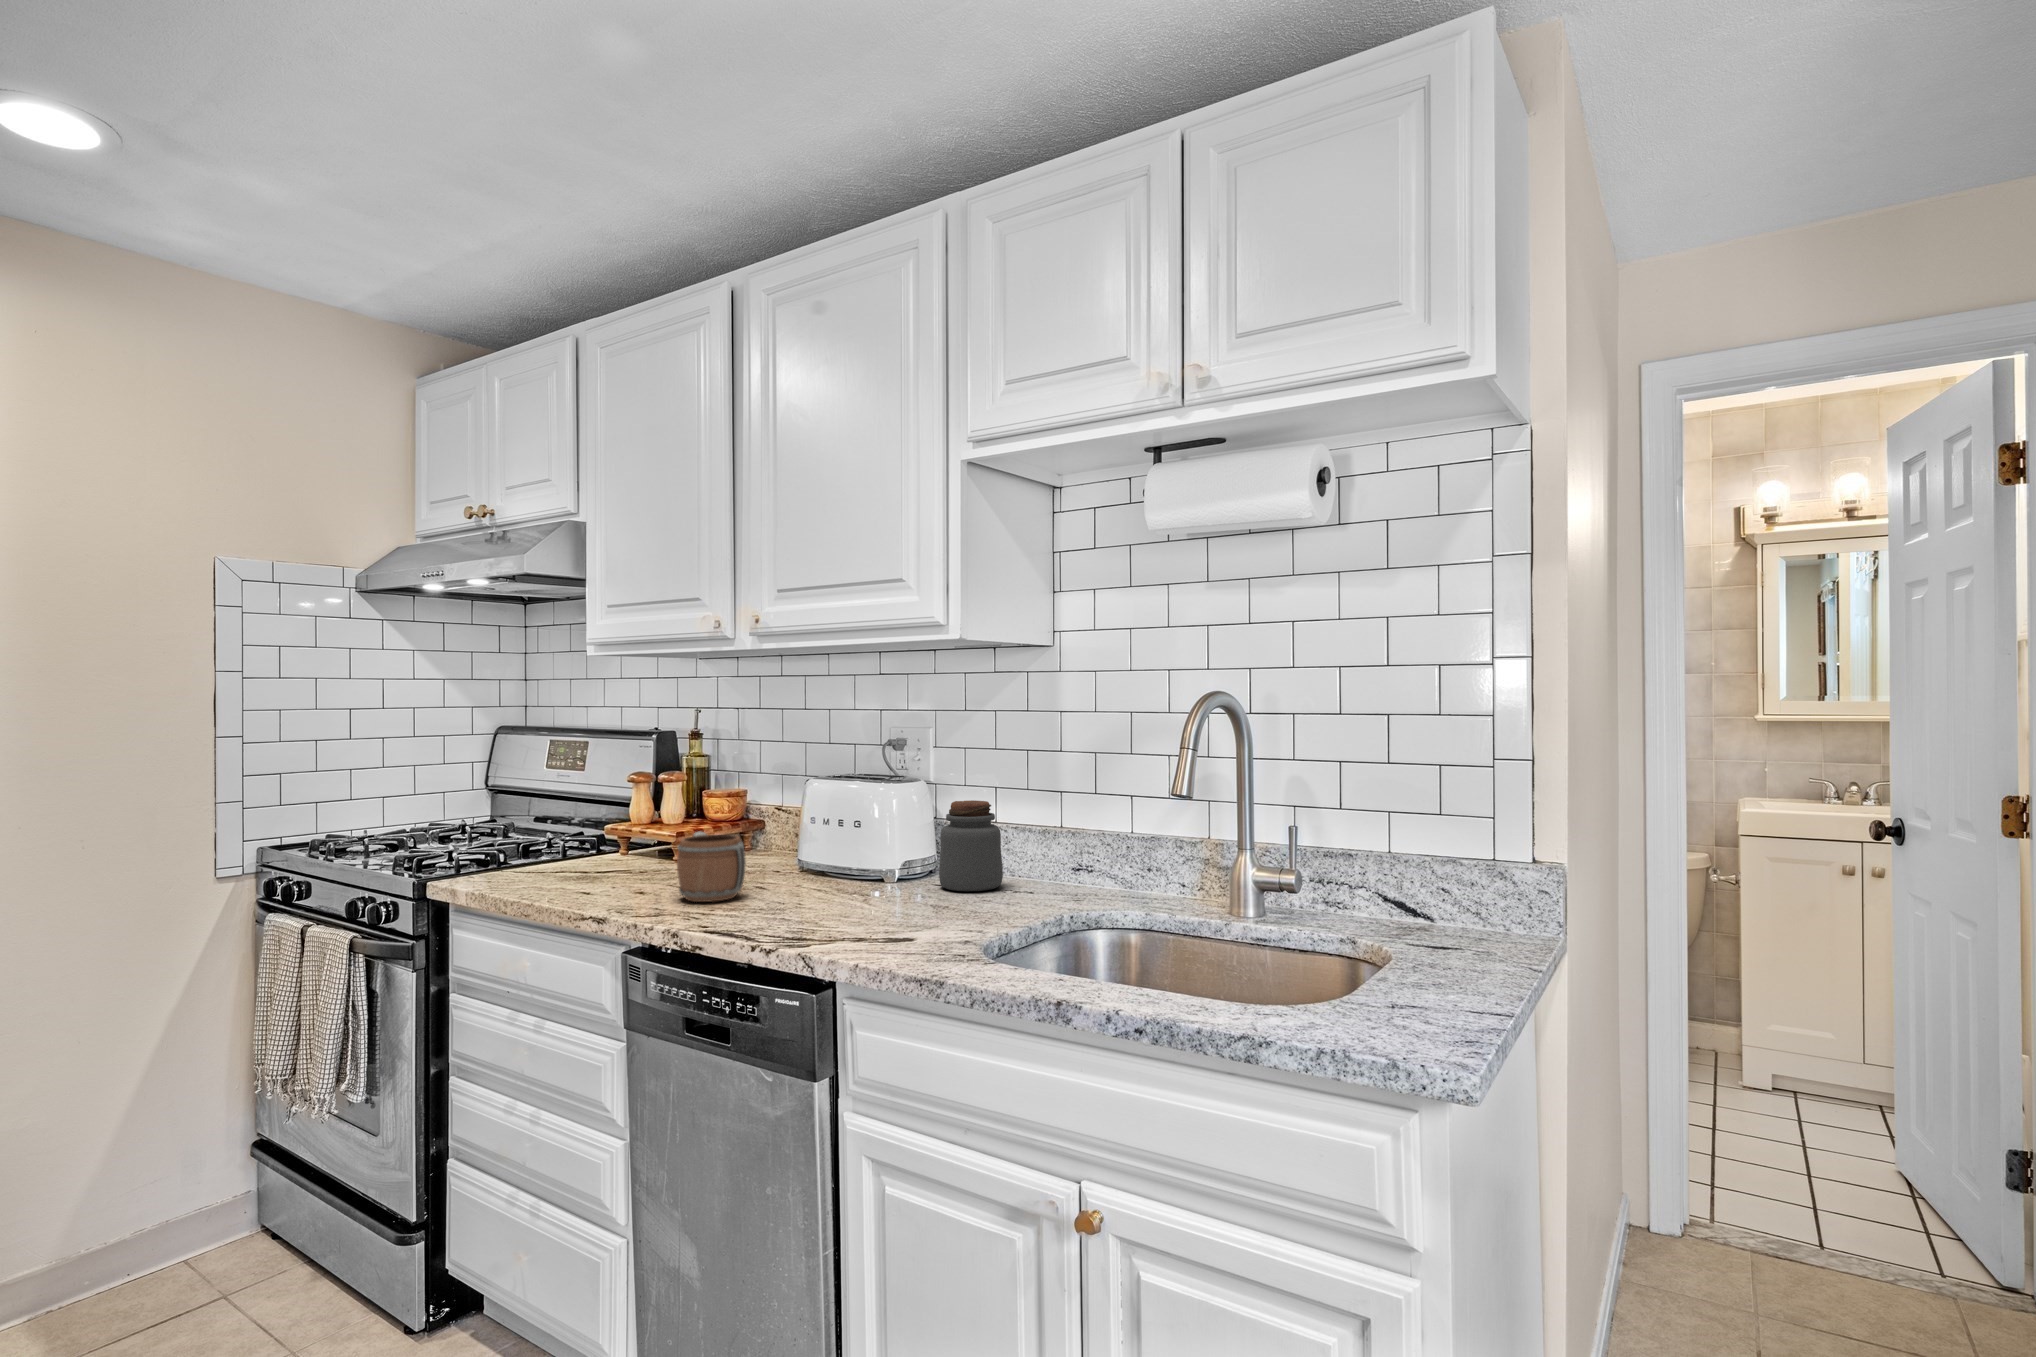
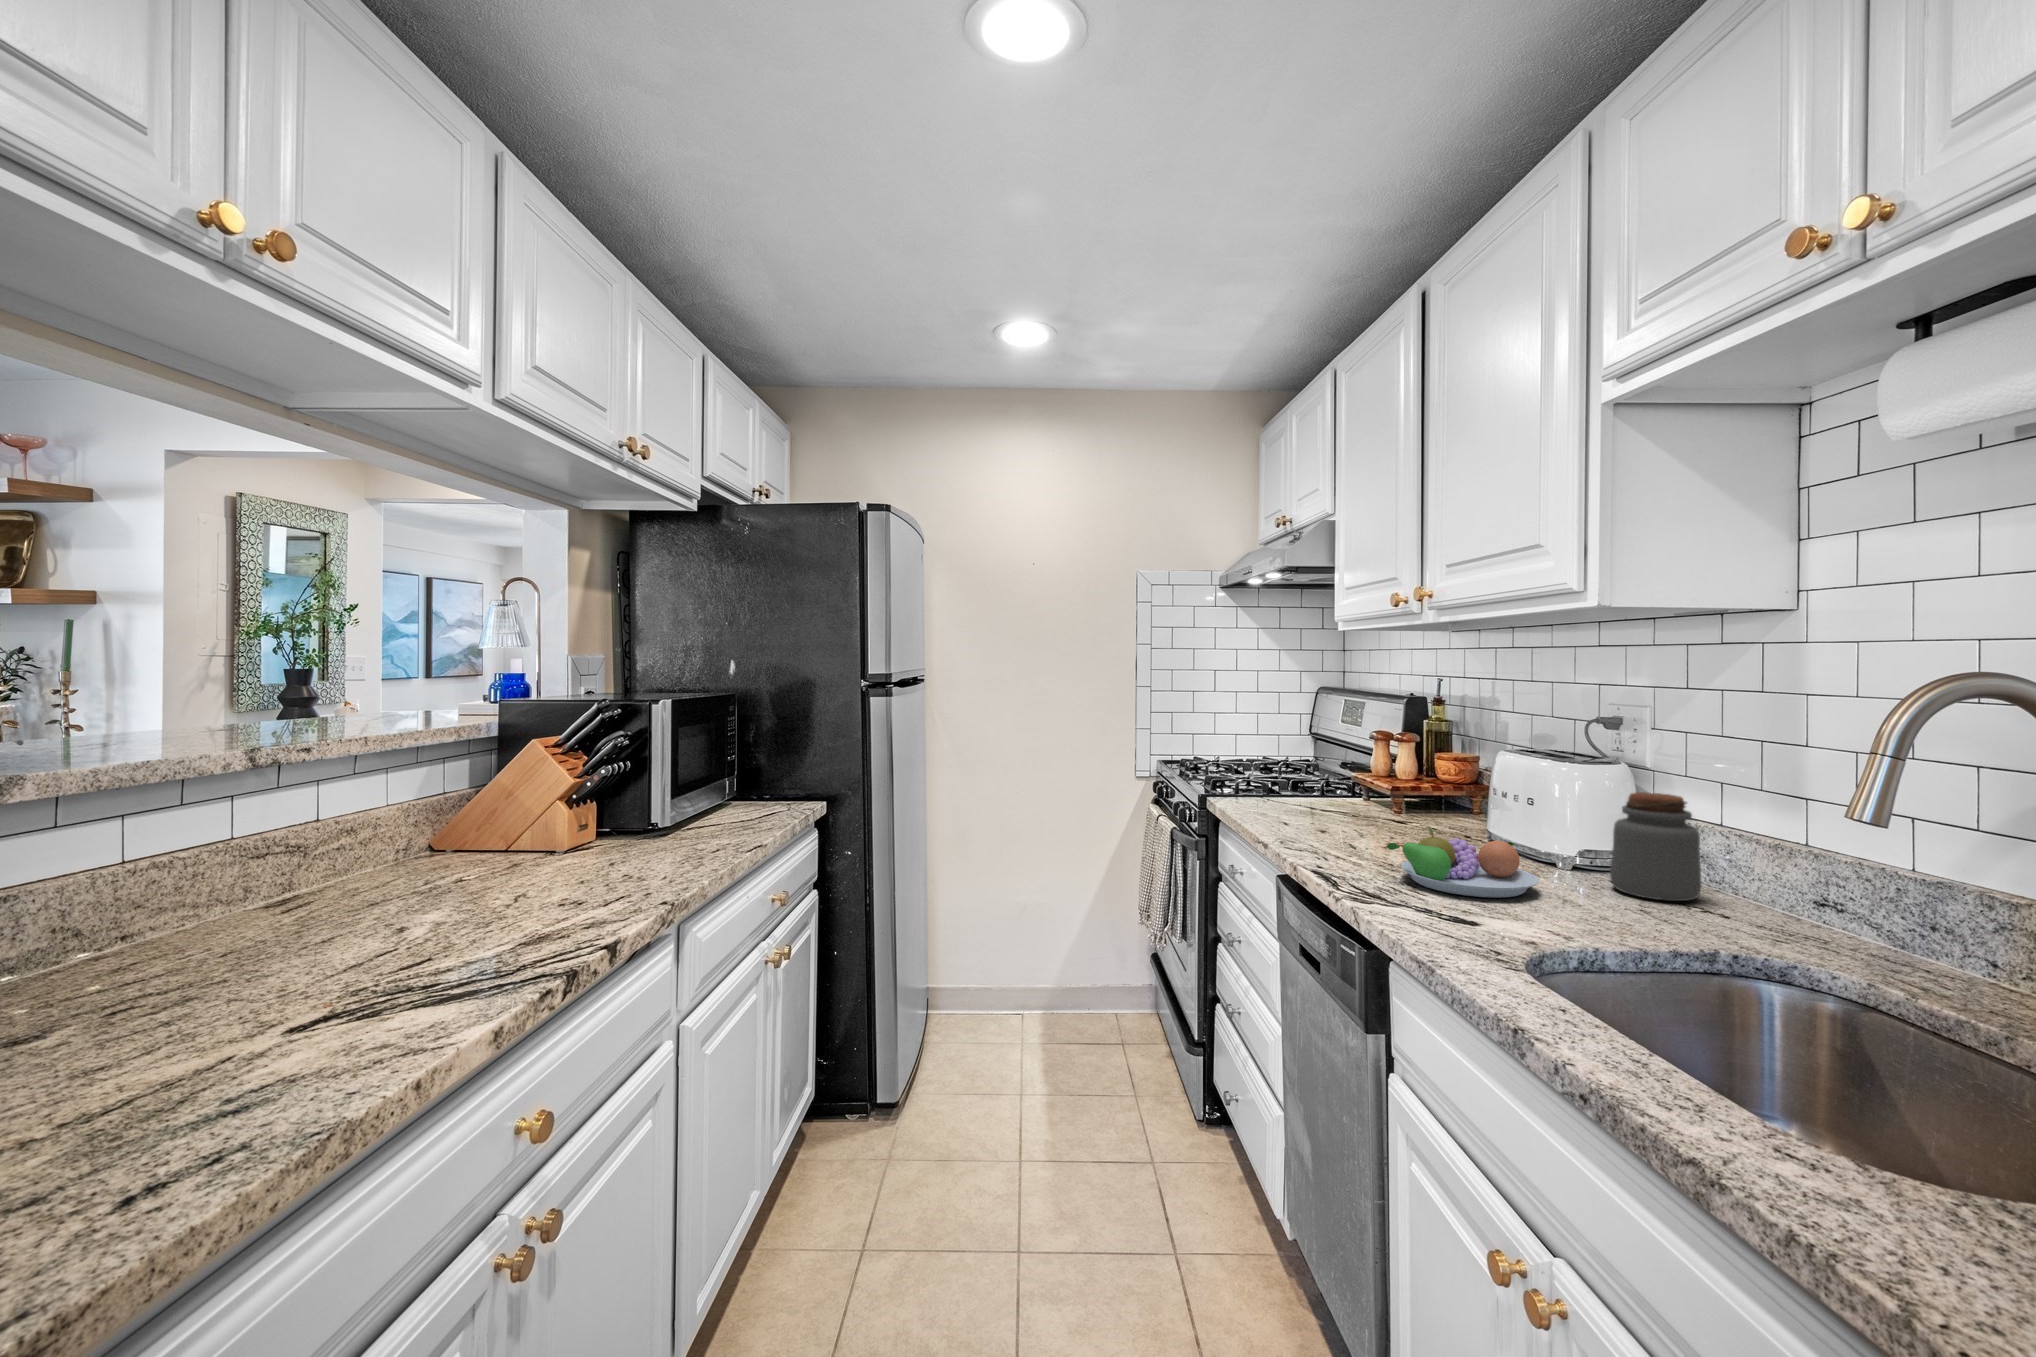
mug: present [677,832,746,902] -> none [1334,787,1396,851]
fruit bowl: none [787,861,913,921] -> present [1388,828,1539,898]

